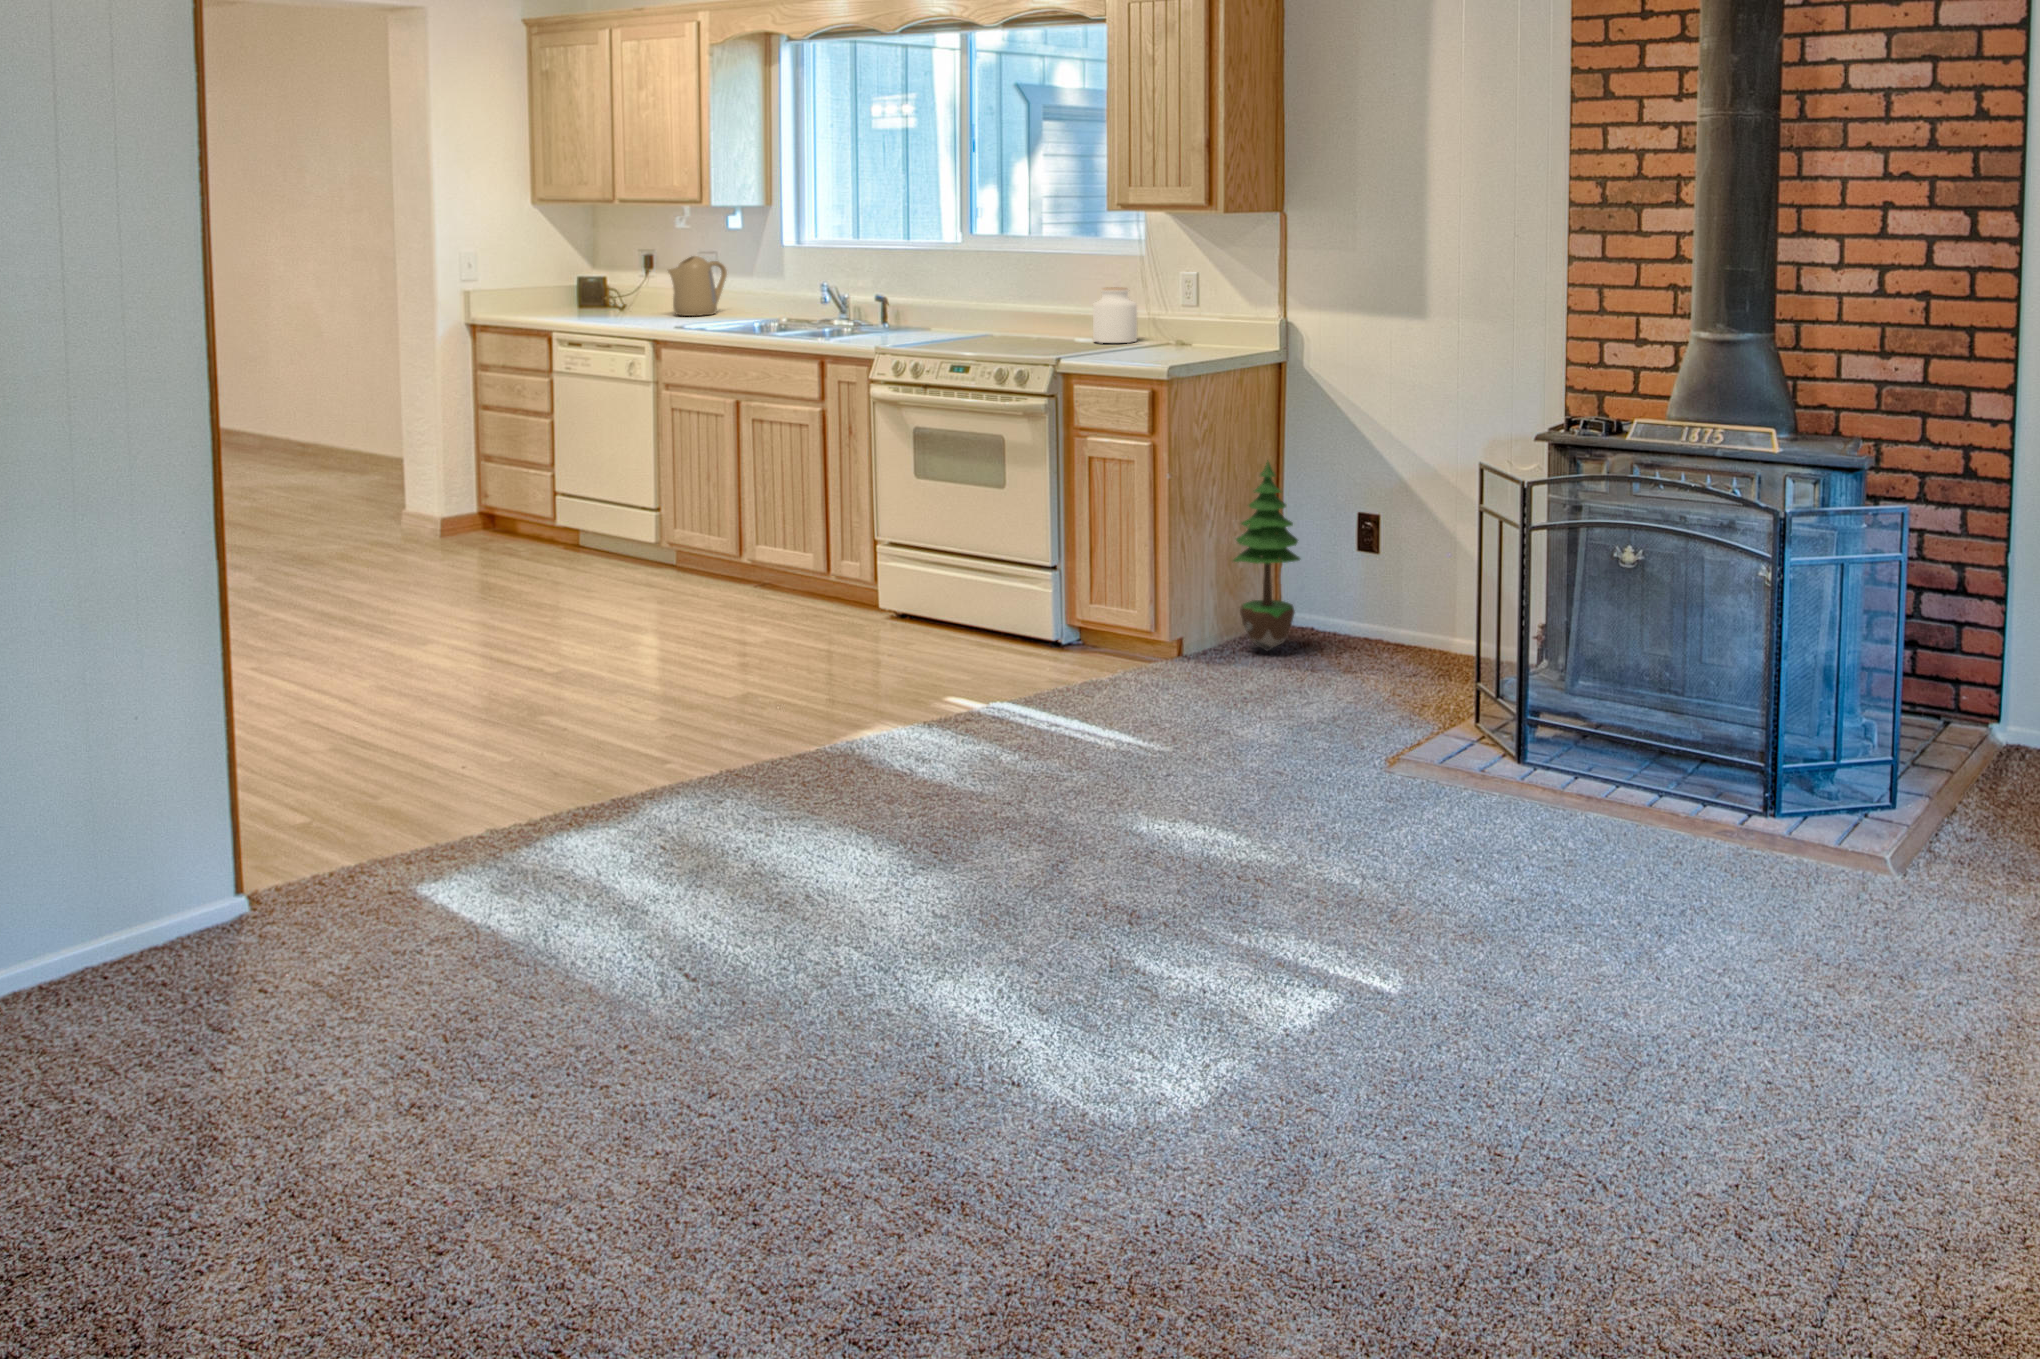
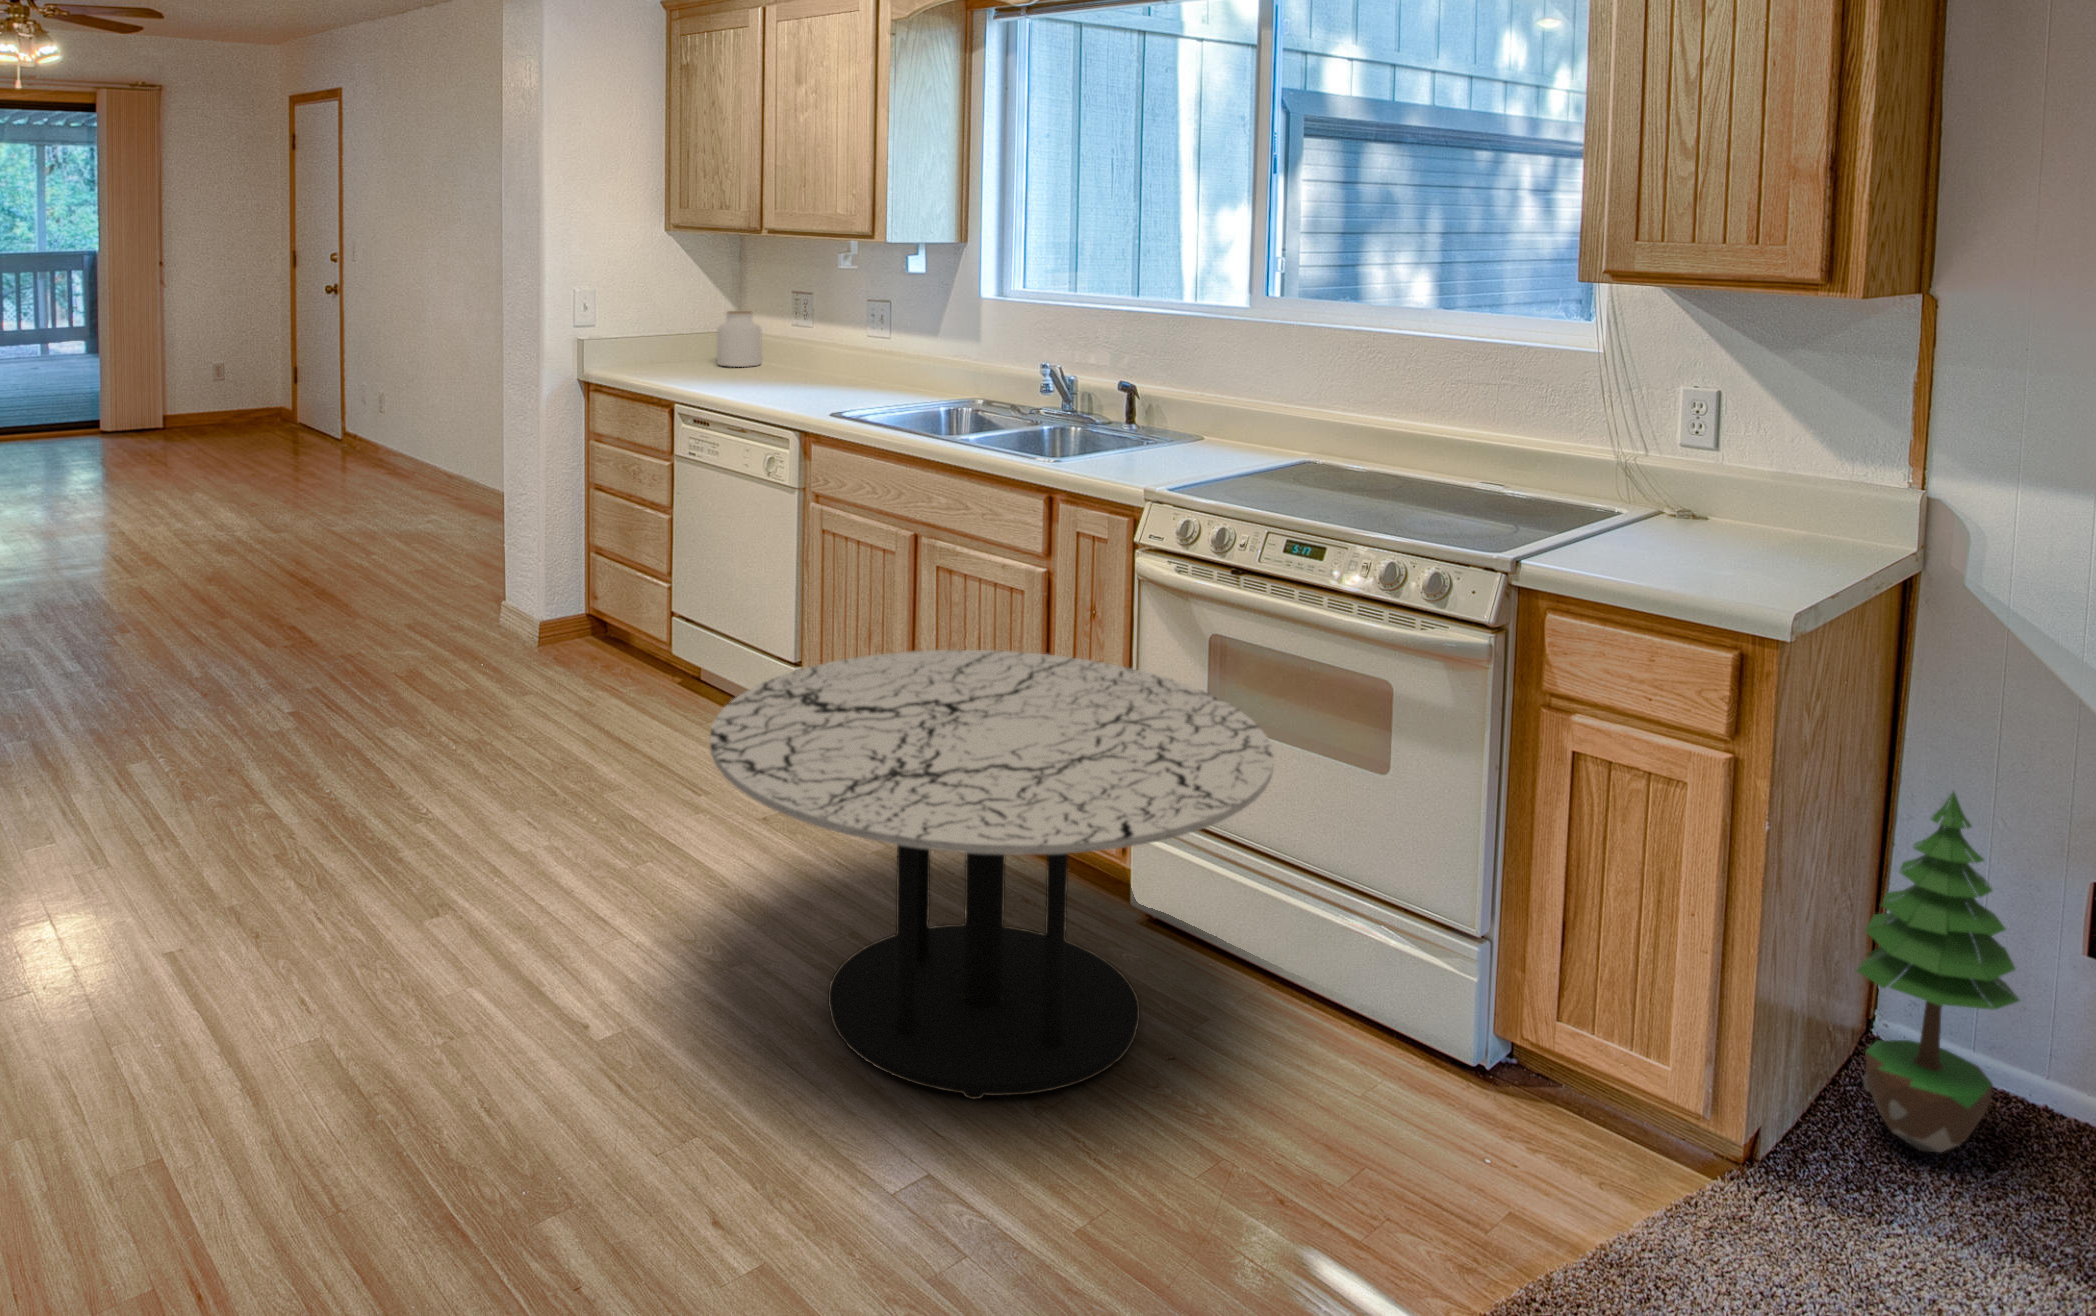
kettle: present [668,256,727,316] -> none [824,307,902,388]
jar: present [1093,288,1137,343] -> present [717,311,762,367]
coffee table: none [604,454,937,672] -> present [710,650,1274,1099]

